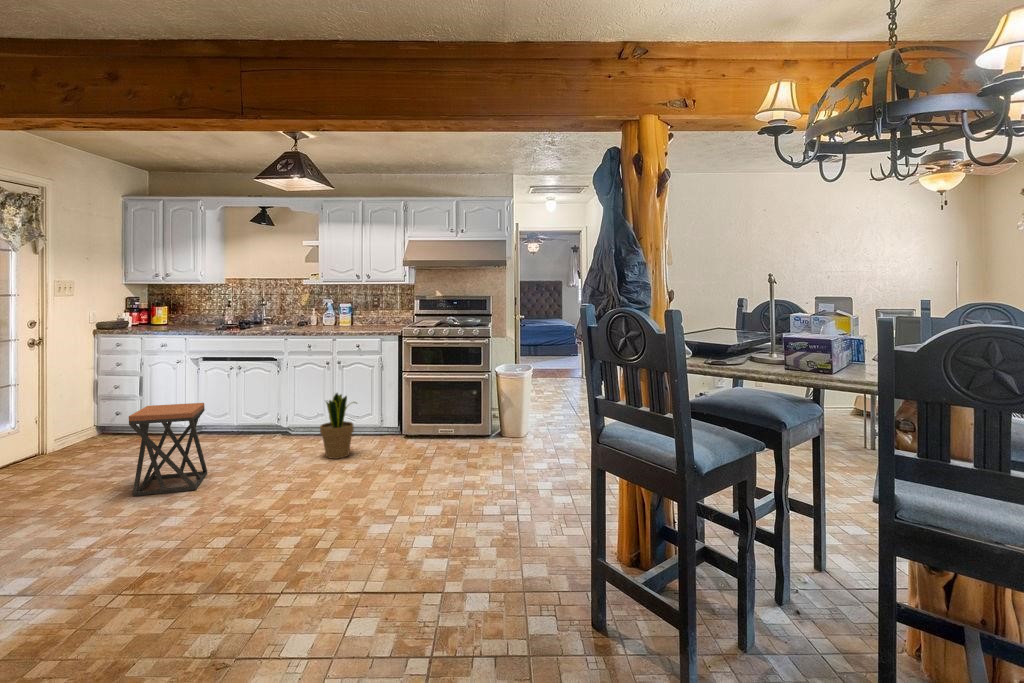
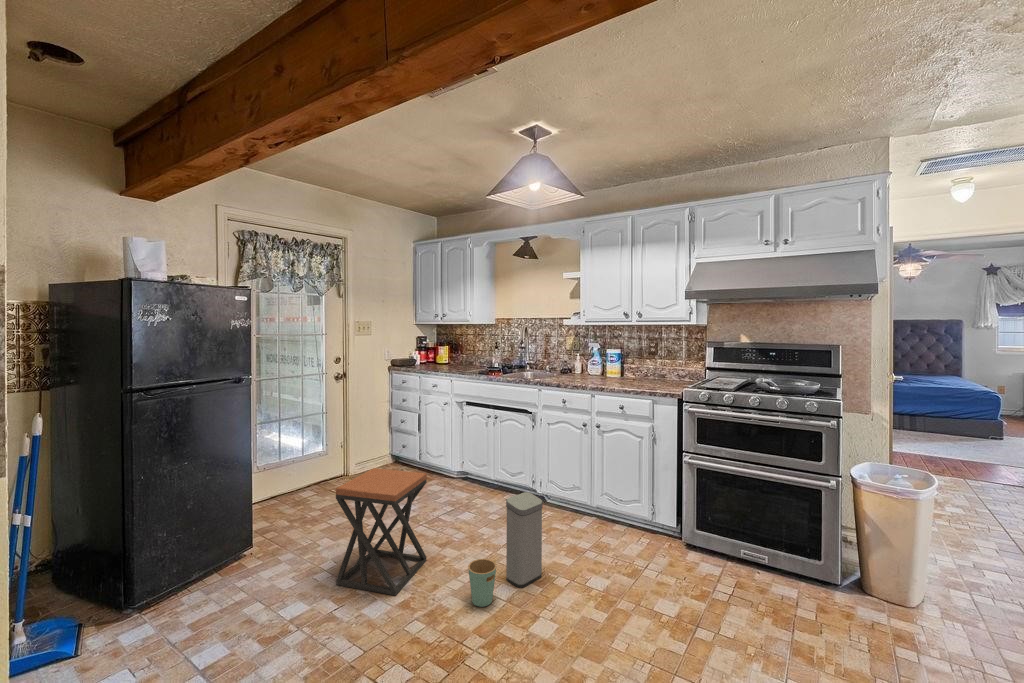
potted plant: present [320,393,357,459] -> none [561,477,614,576]
trash can: none [258,406,309,481] -> present [468,492,543,607]

